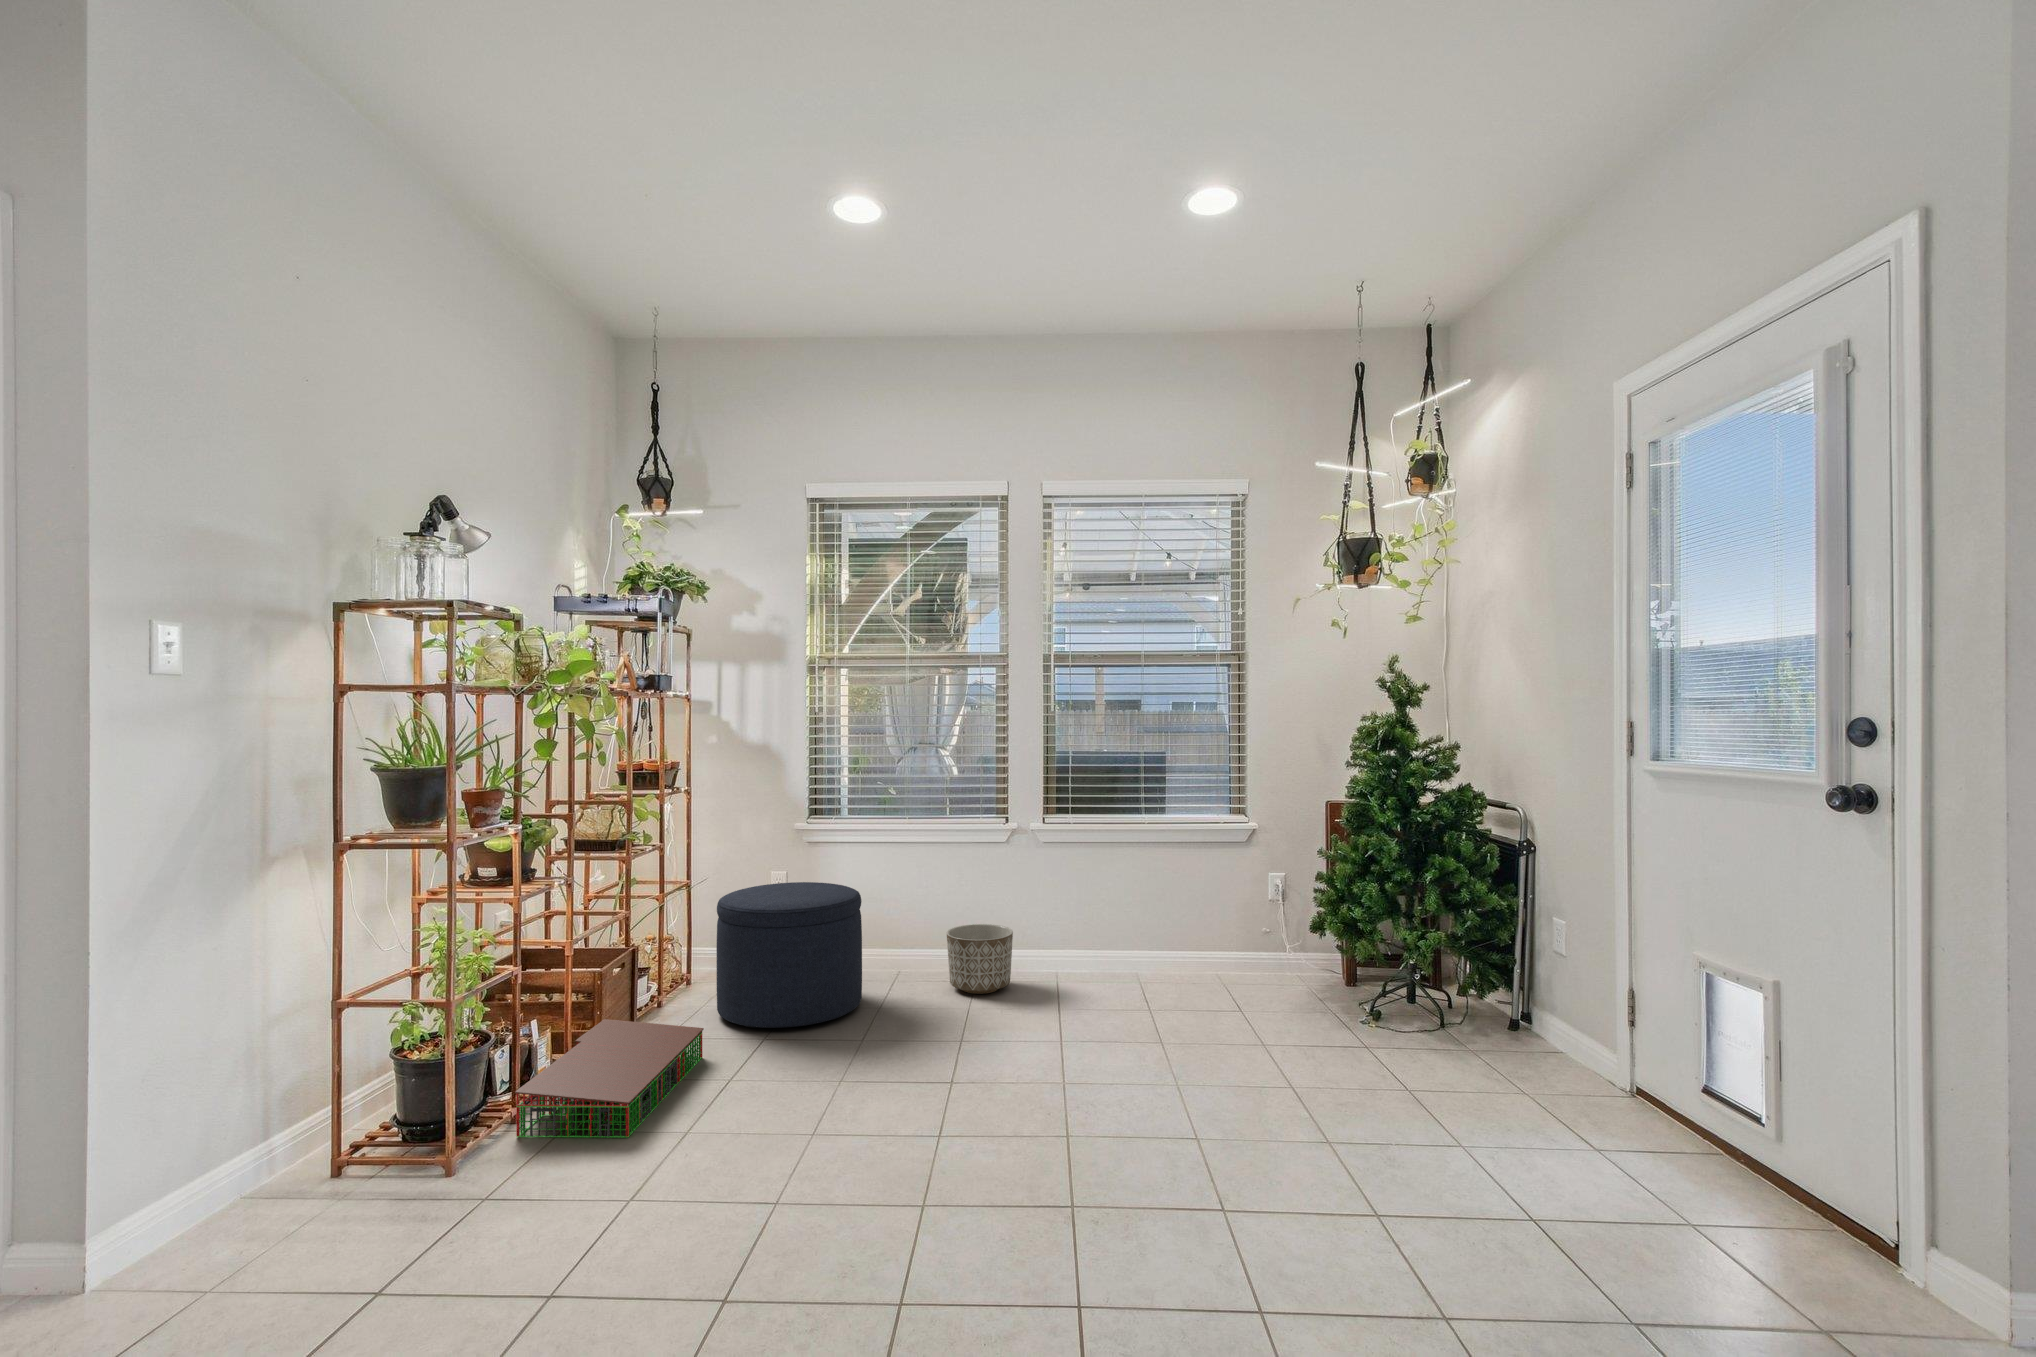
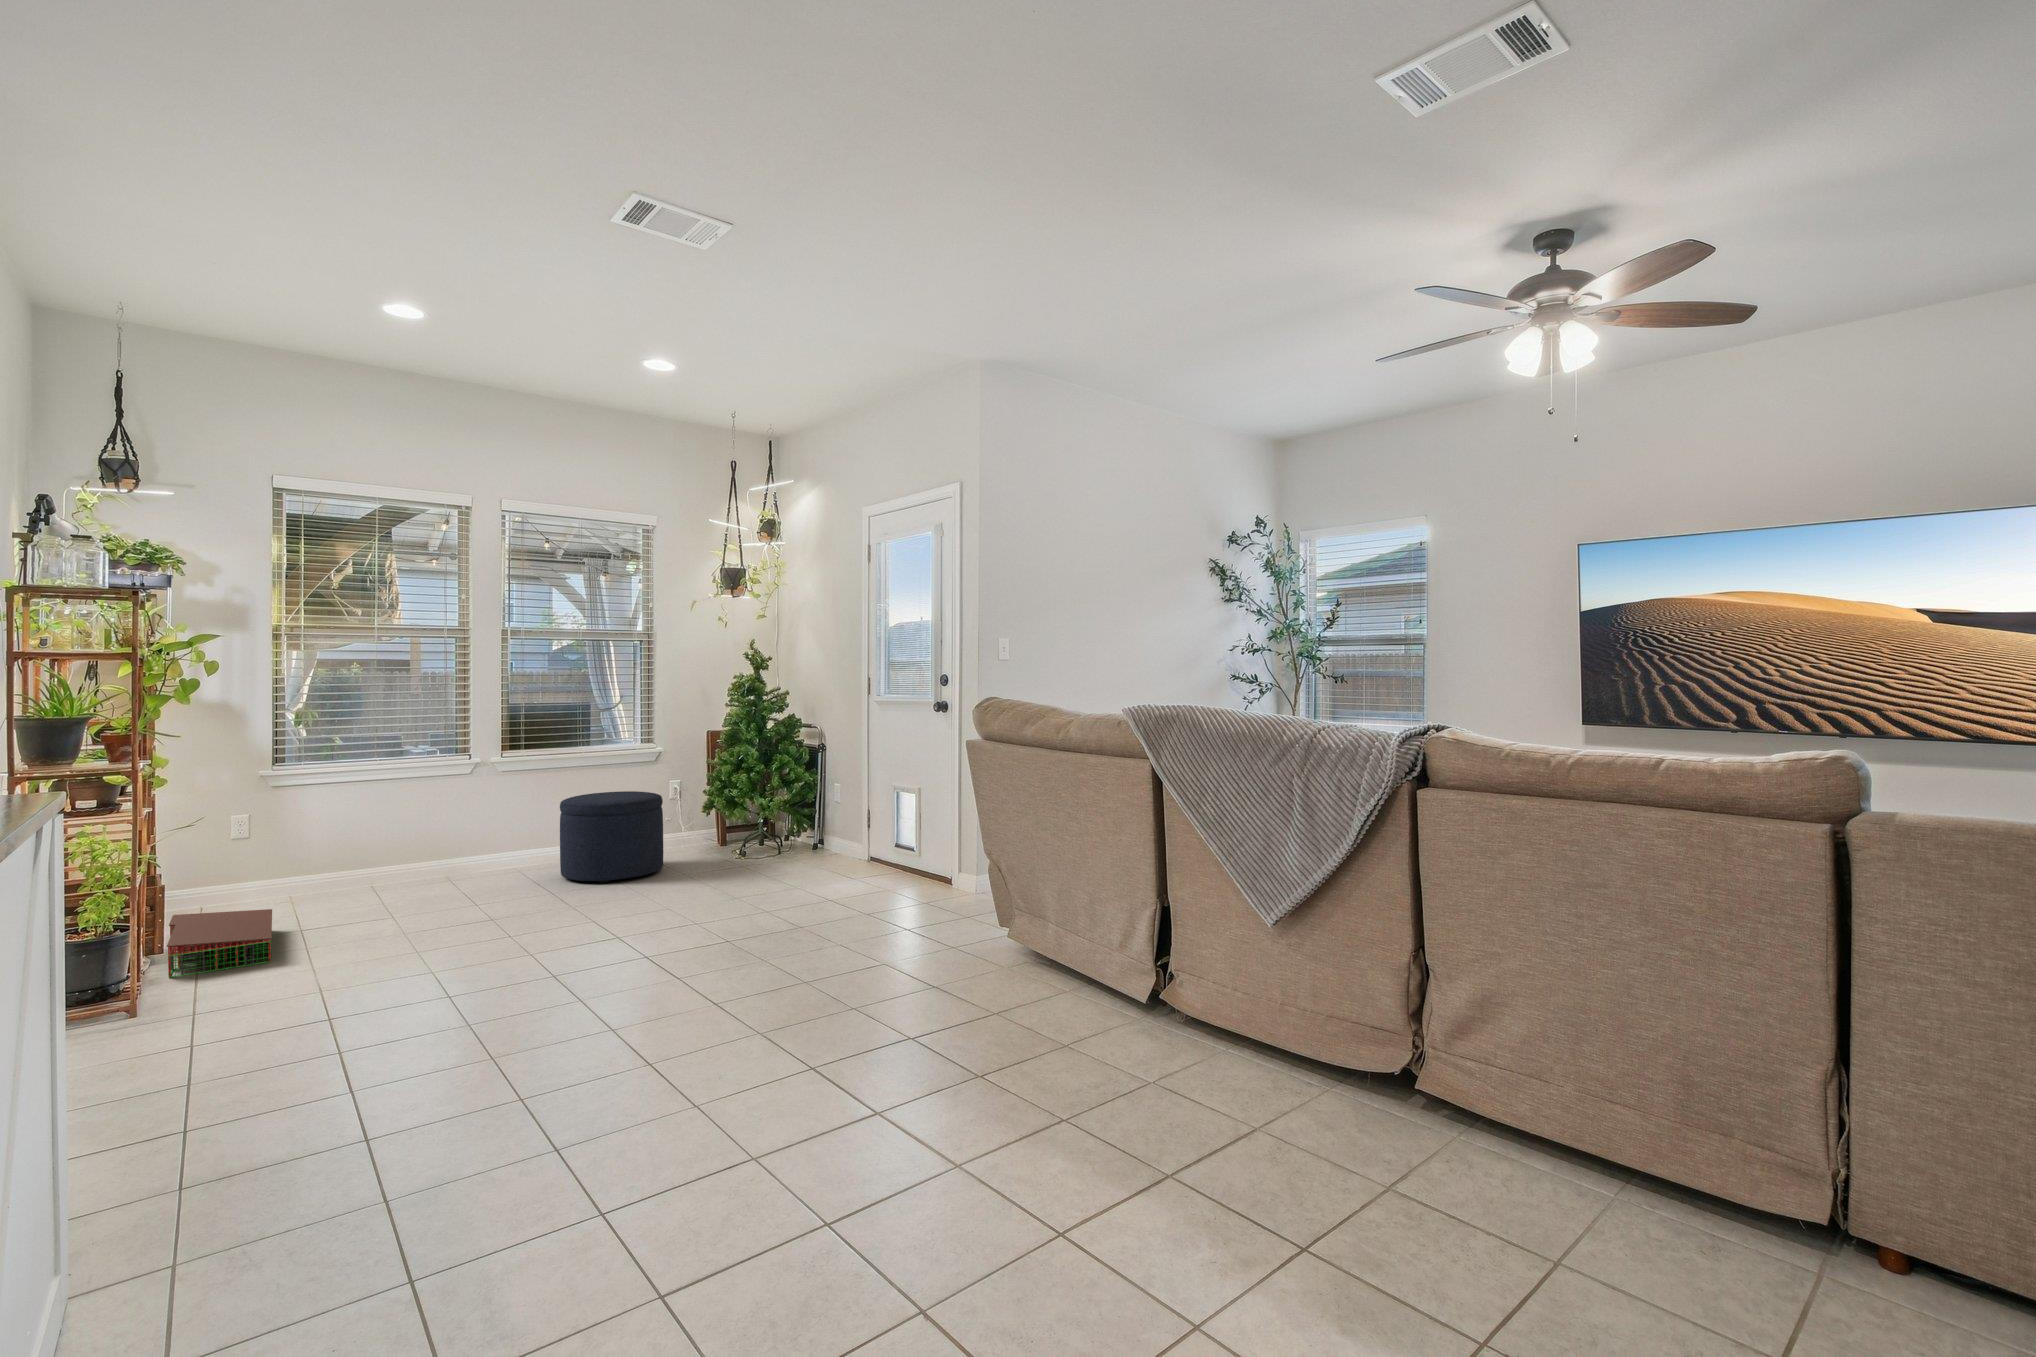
ottoman: present [717,882,862,1028] -> present [560,791,663,883]
planter: present [947,924,1013,994] -> none [440,830,495,877]

